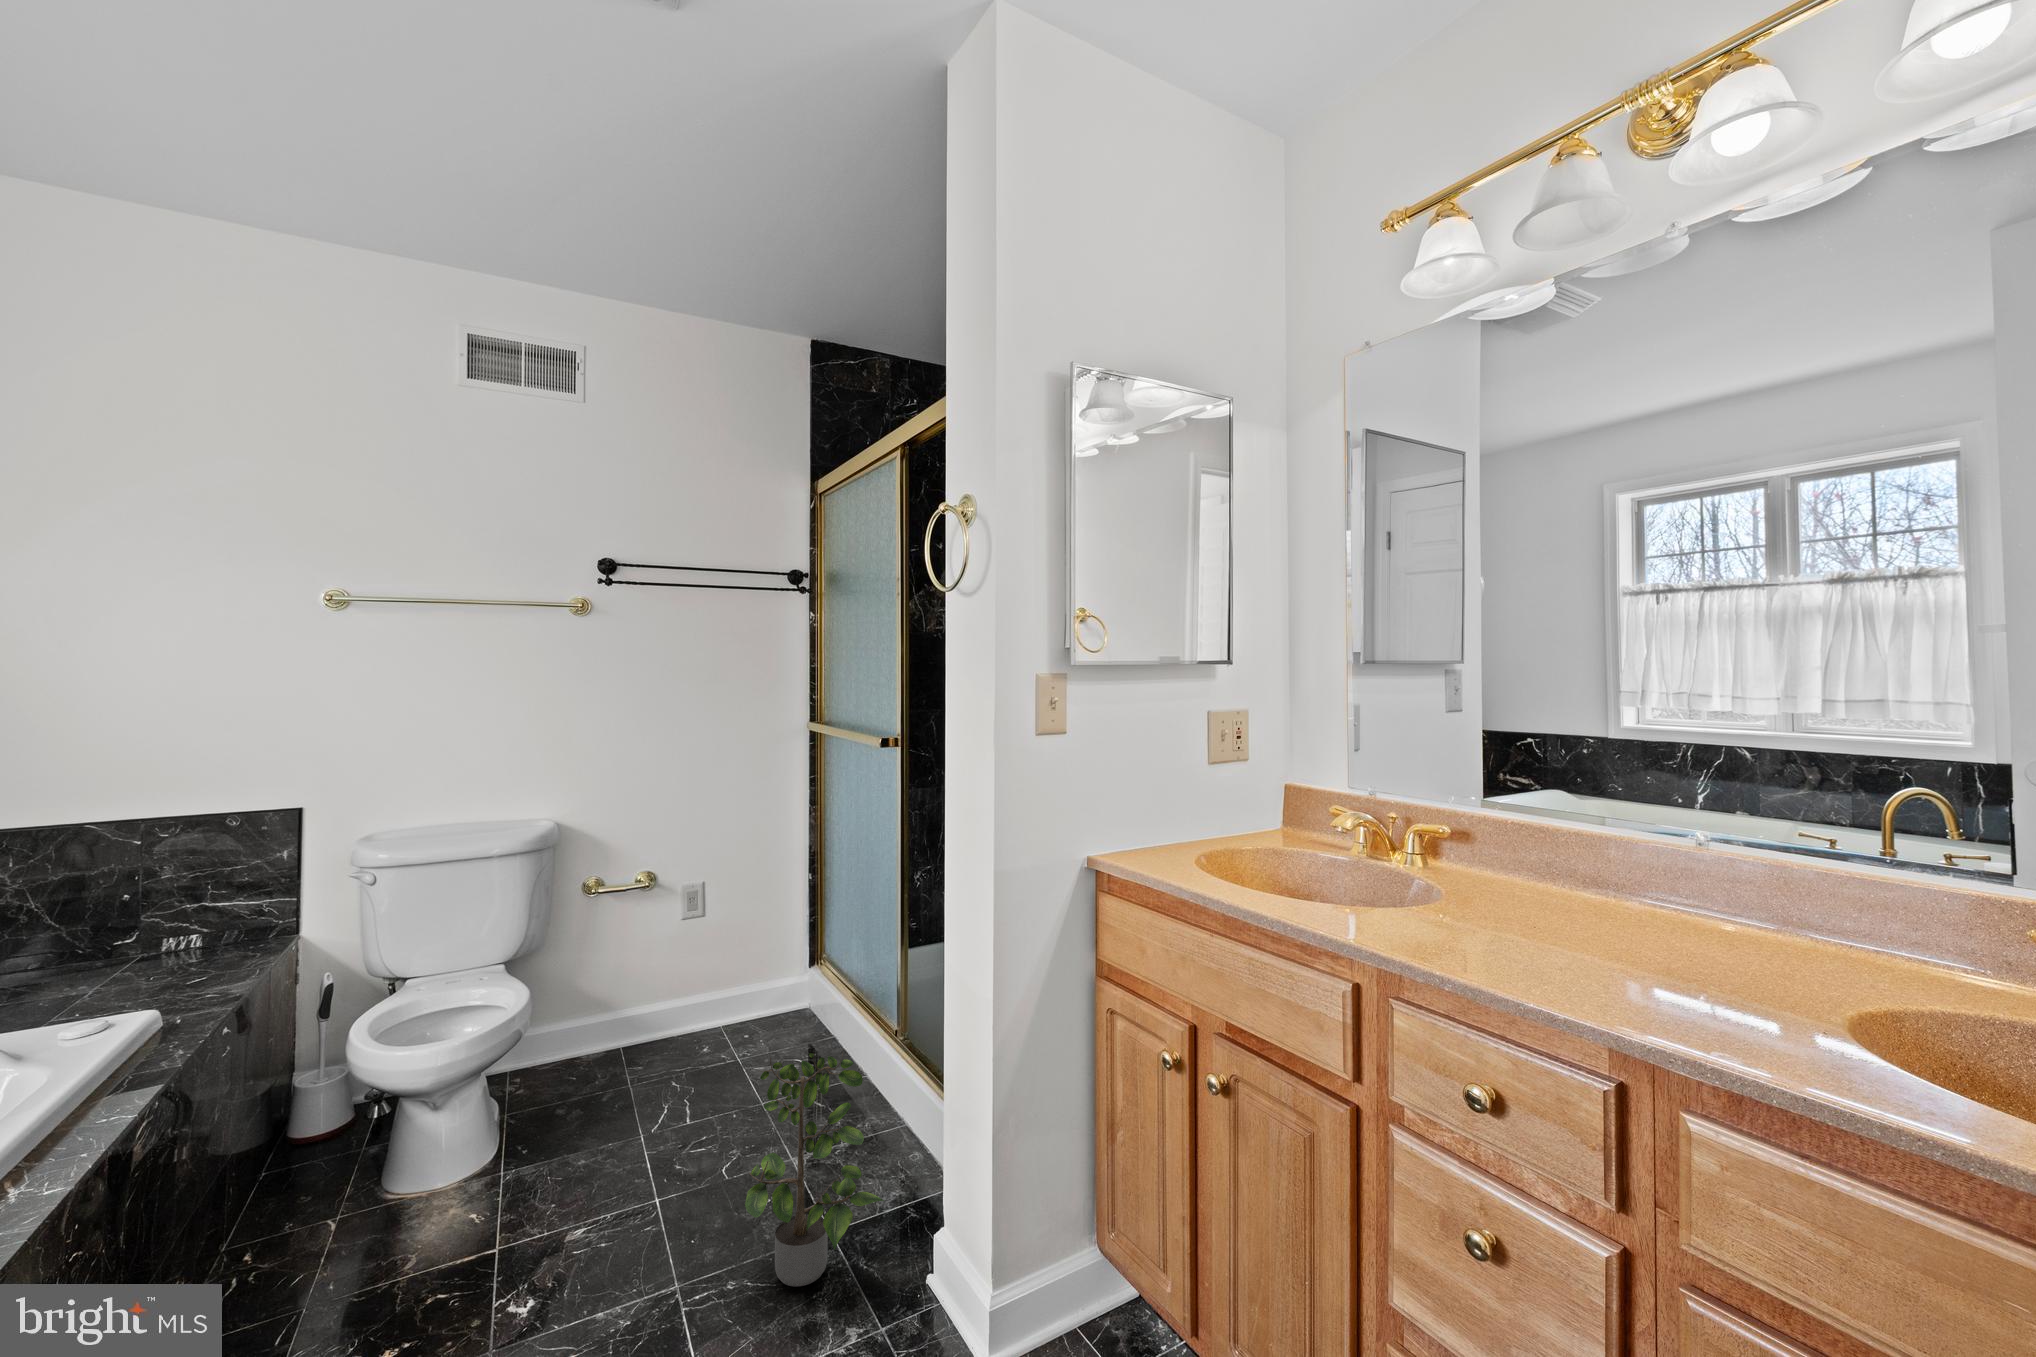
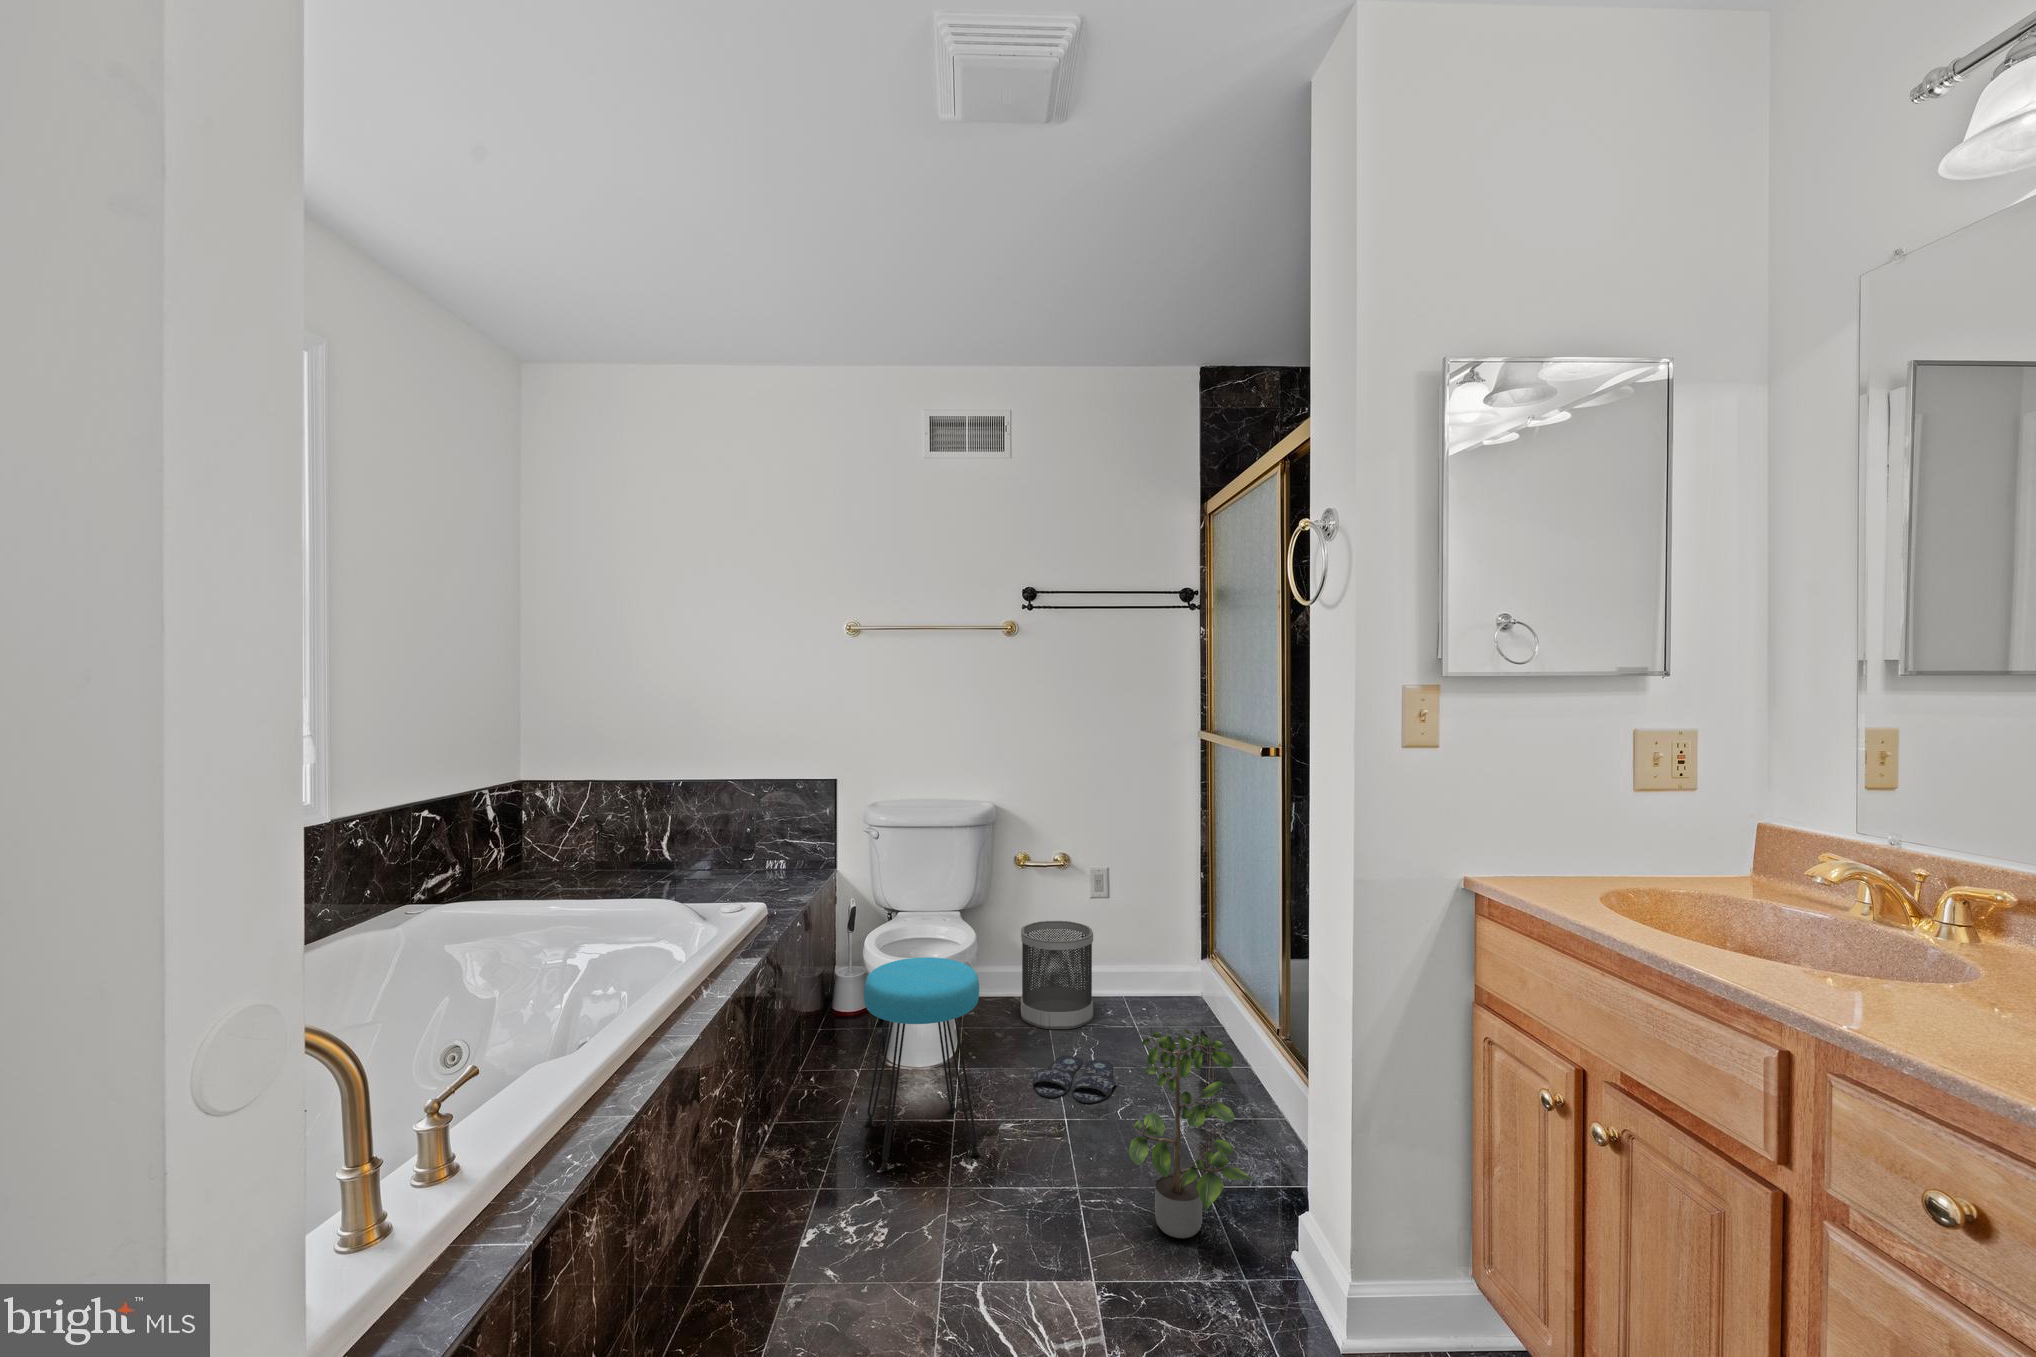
wastebasket: none [595,948,687,1078] -> present [1021,921,1093,1029]
stool: none [373,1019,548,1314] -> present [864,957,979,1171]
slippers: none [616,1101,720,1161] -> present [1033,1056,1117,1103]

